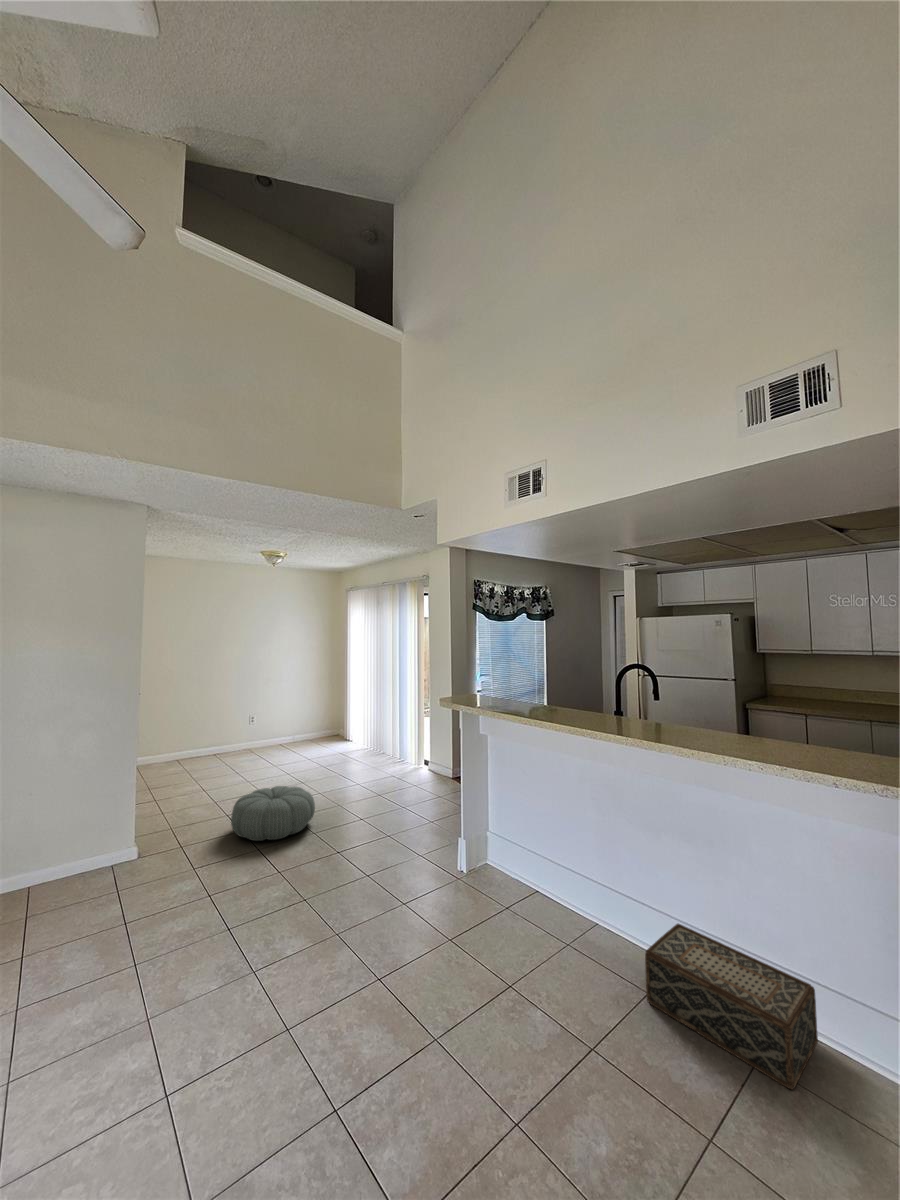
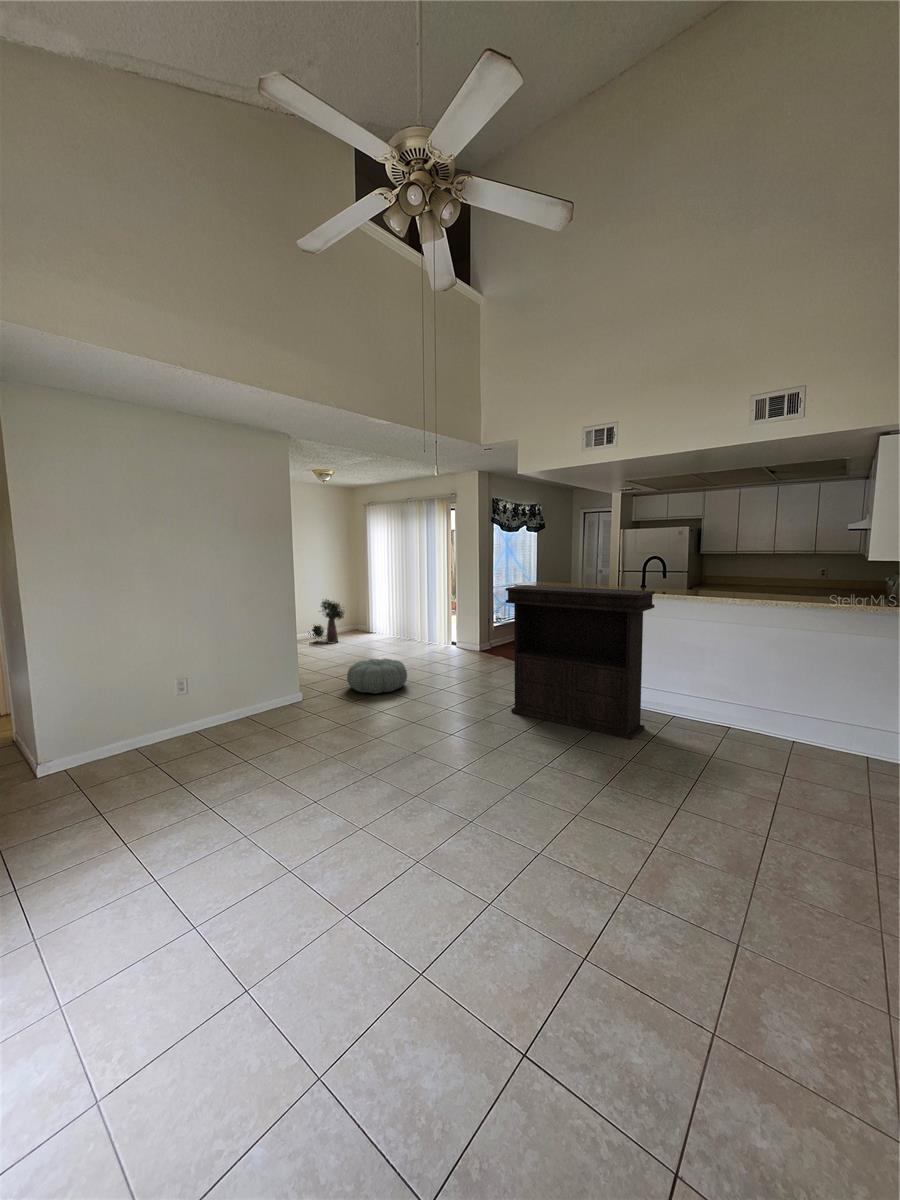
potted plant: none [284,694,326,747] -> present [308,600,345,644]
console table: none [386,703,592,1030] -> present [506,585,655,740]
woven basket: present [645,924,818,1090] -> none [675,694,757,742]

